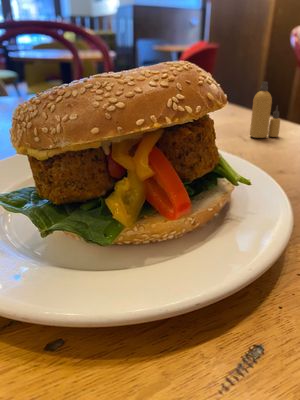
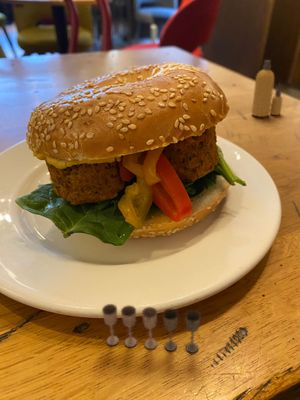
wine glass: none [70,306,203,375] -> present [102,304,201,353]

